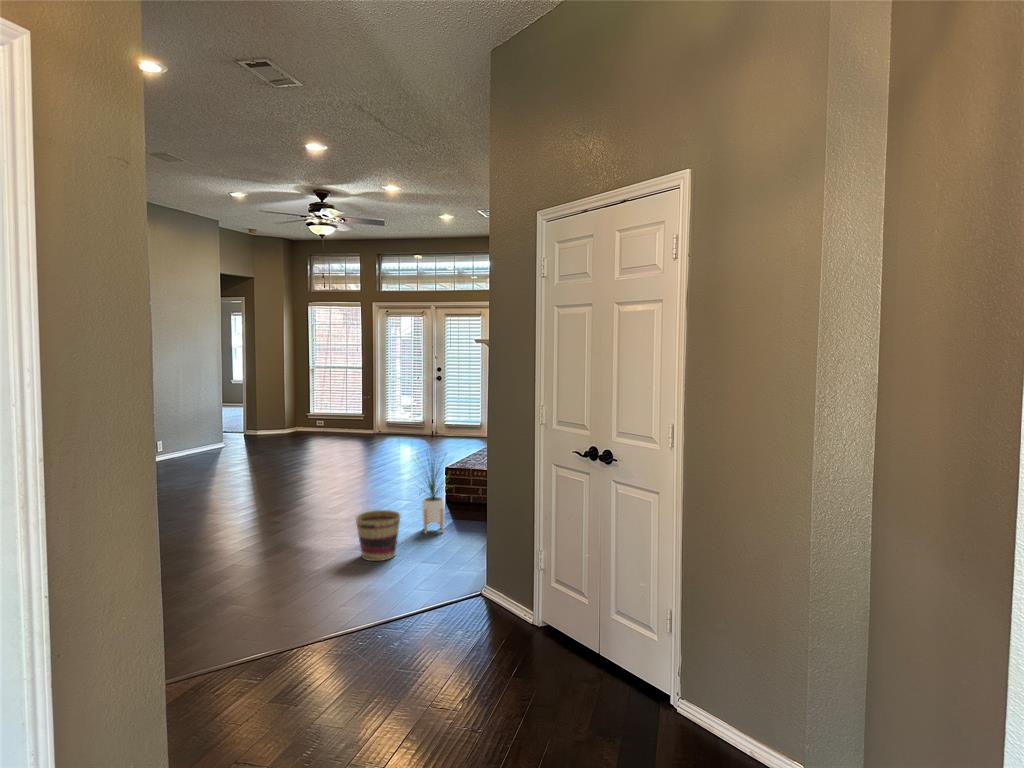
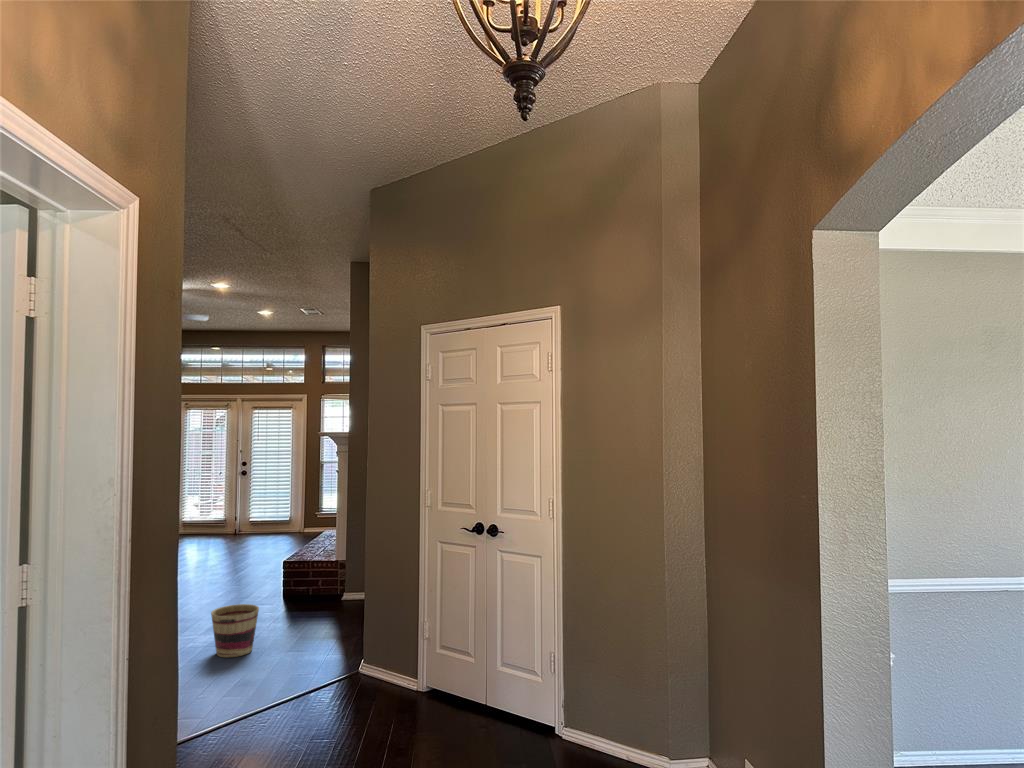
house plant: present [422,459,447,533] -> none [256,538,305,627]

